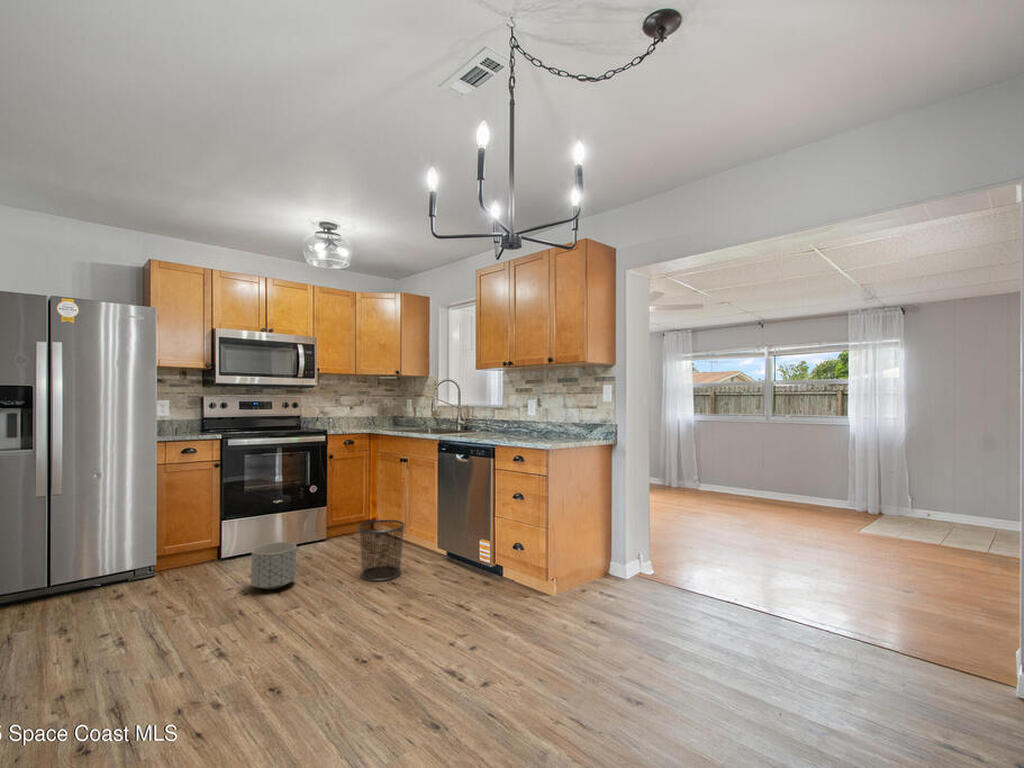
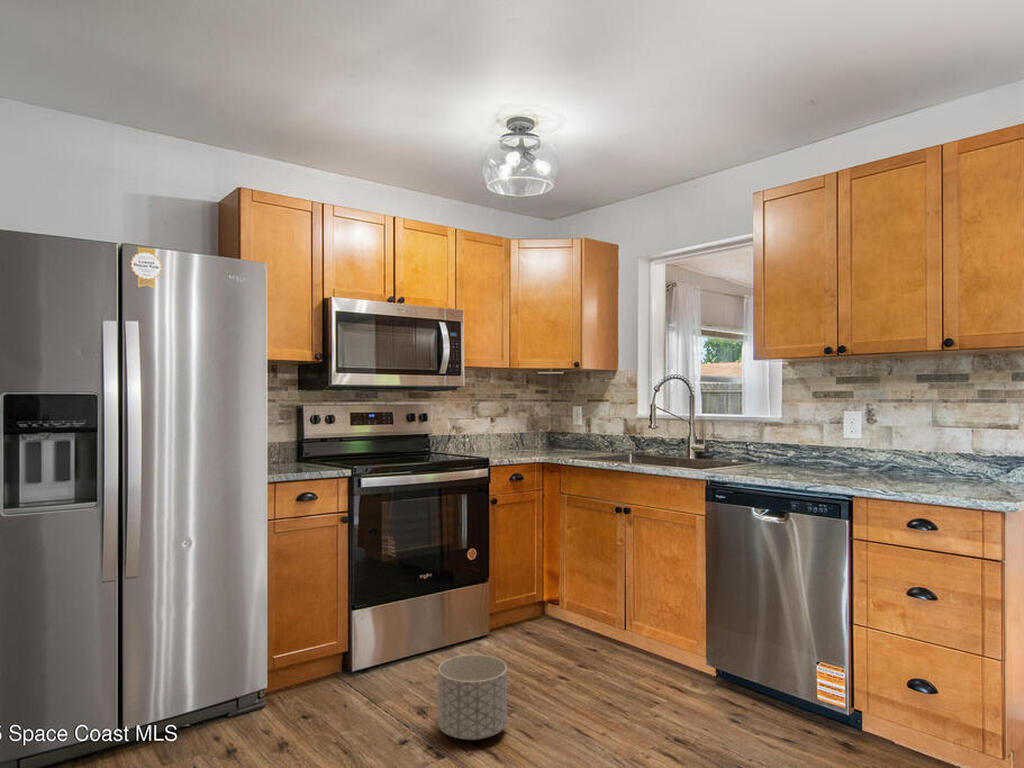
waste bin: present [358,520,405,581] -> none [597,616,677,728]

